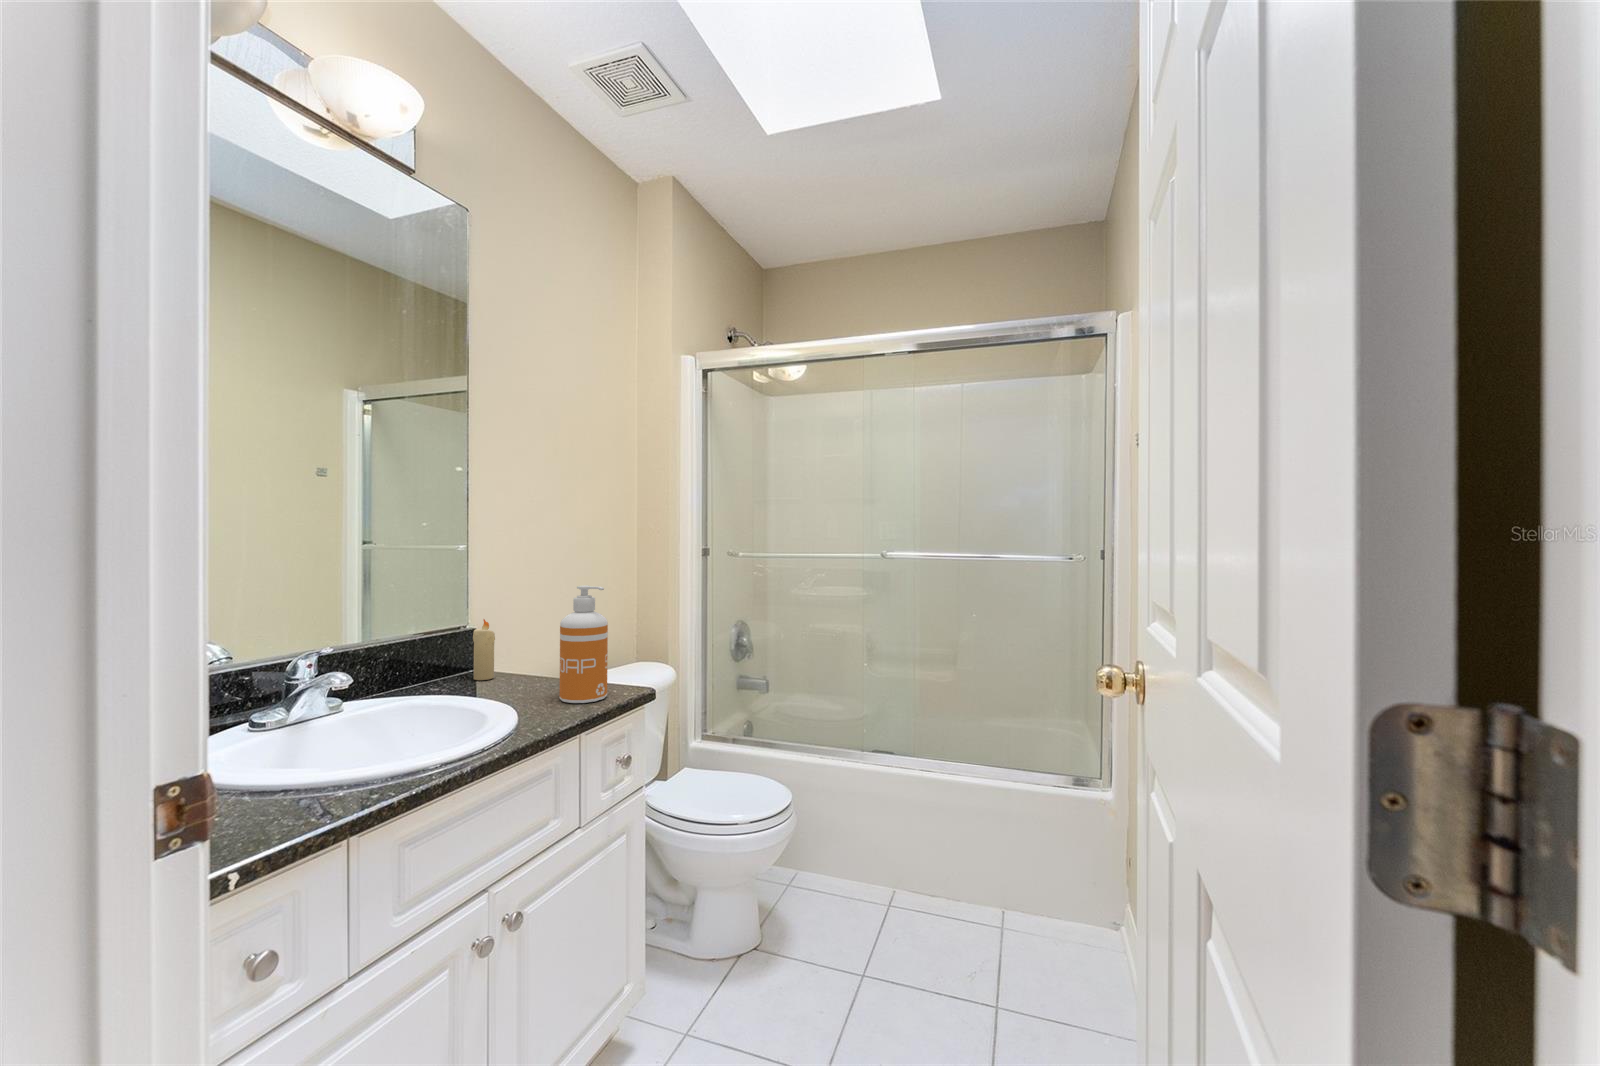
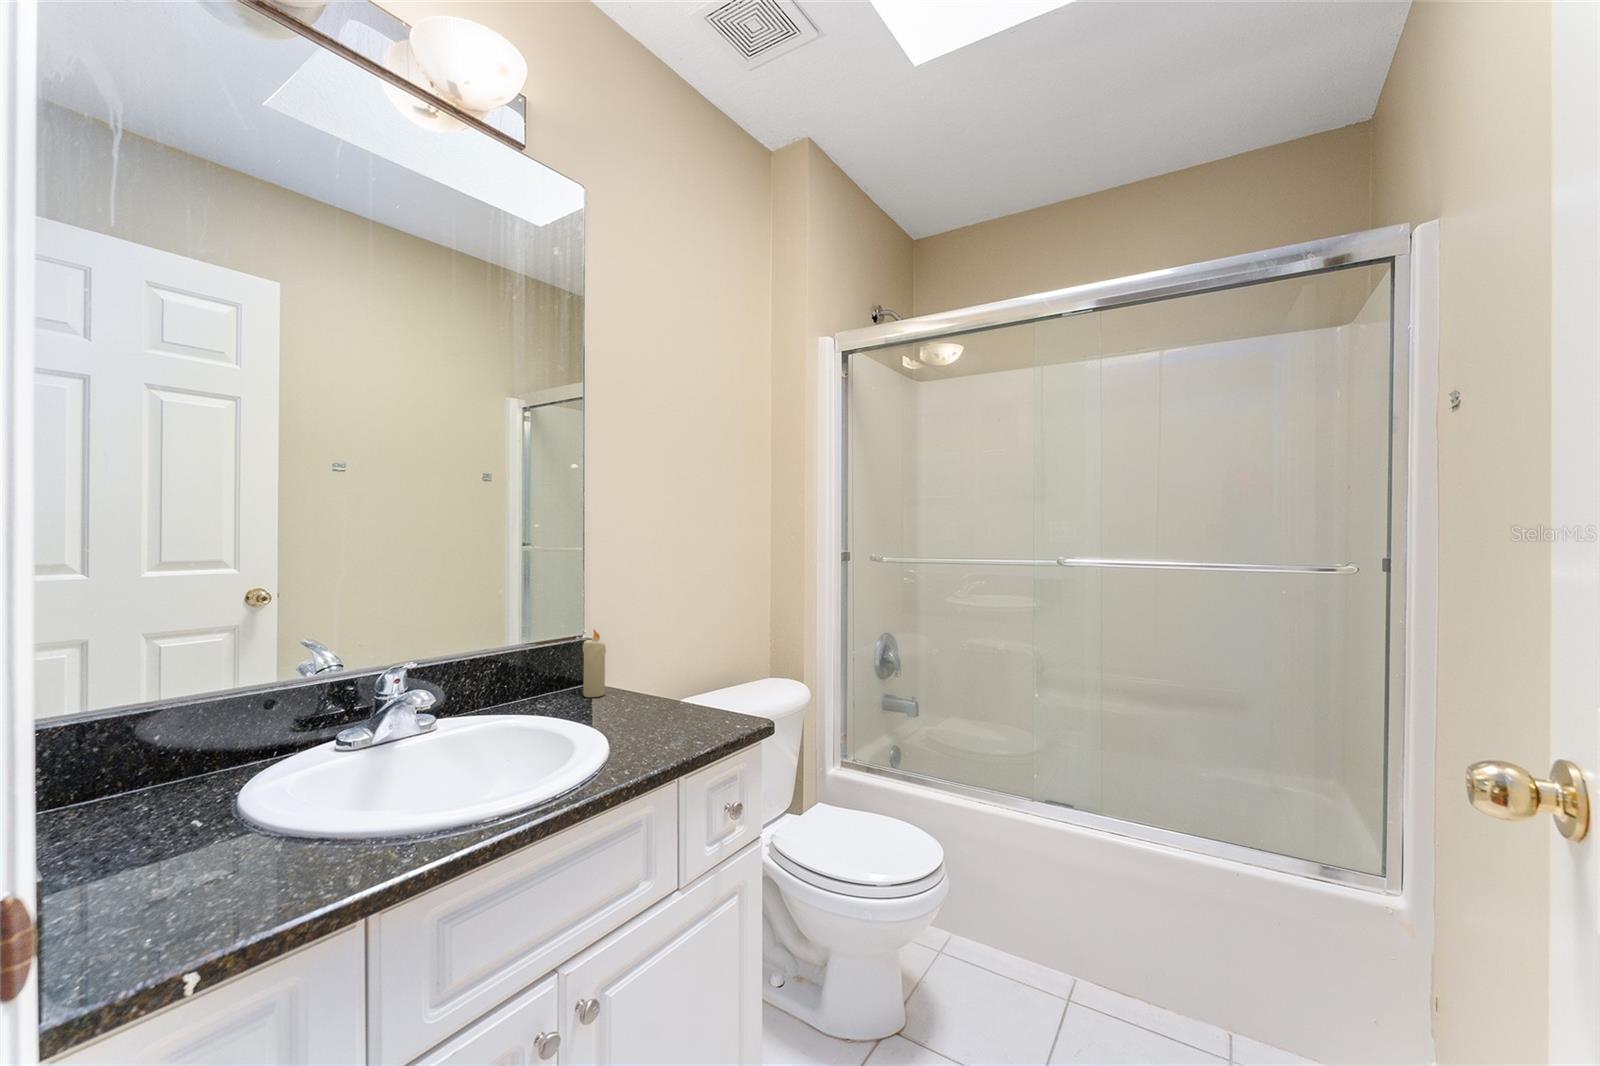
soap dispenser: present [559,585,608,703] -> none [662,596,716,737]

